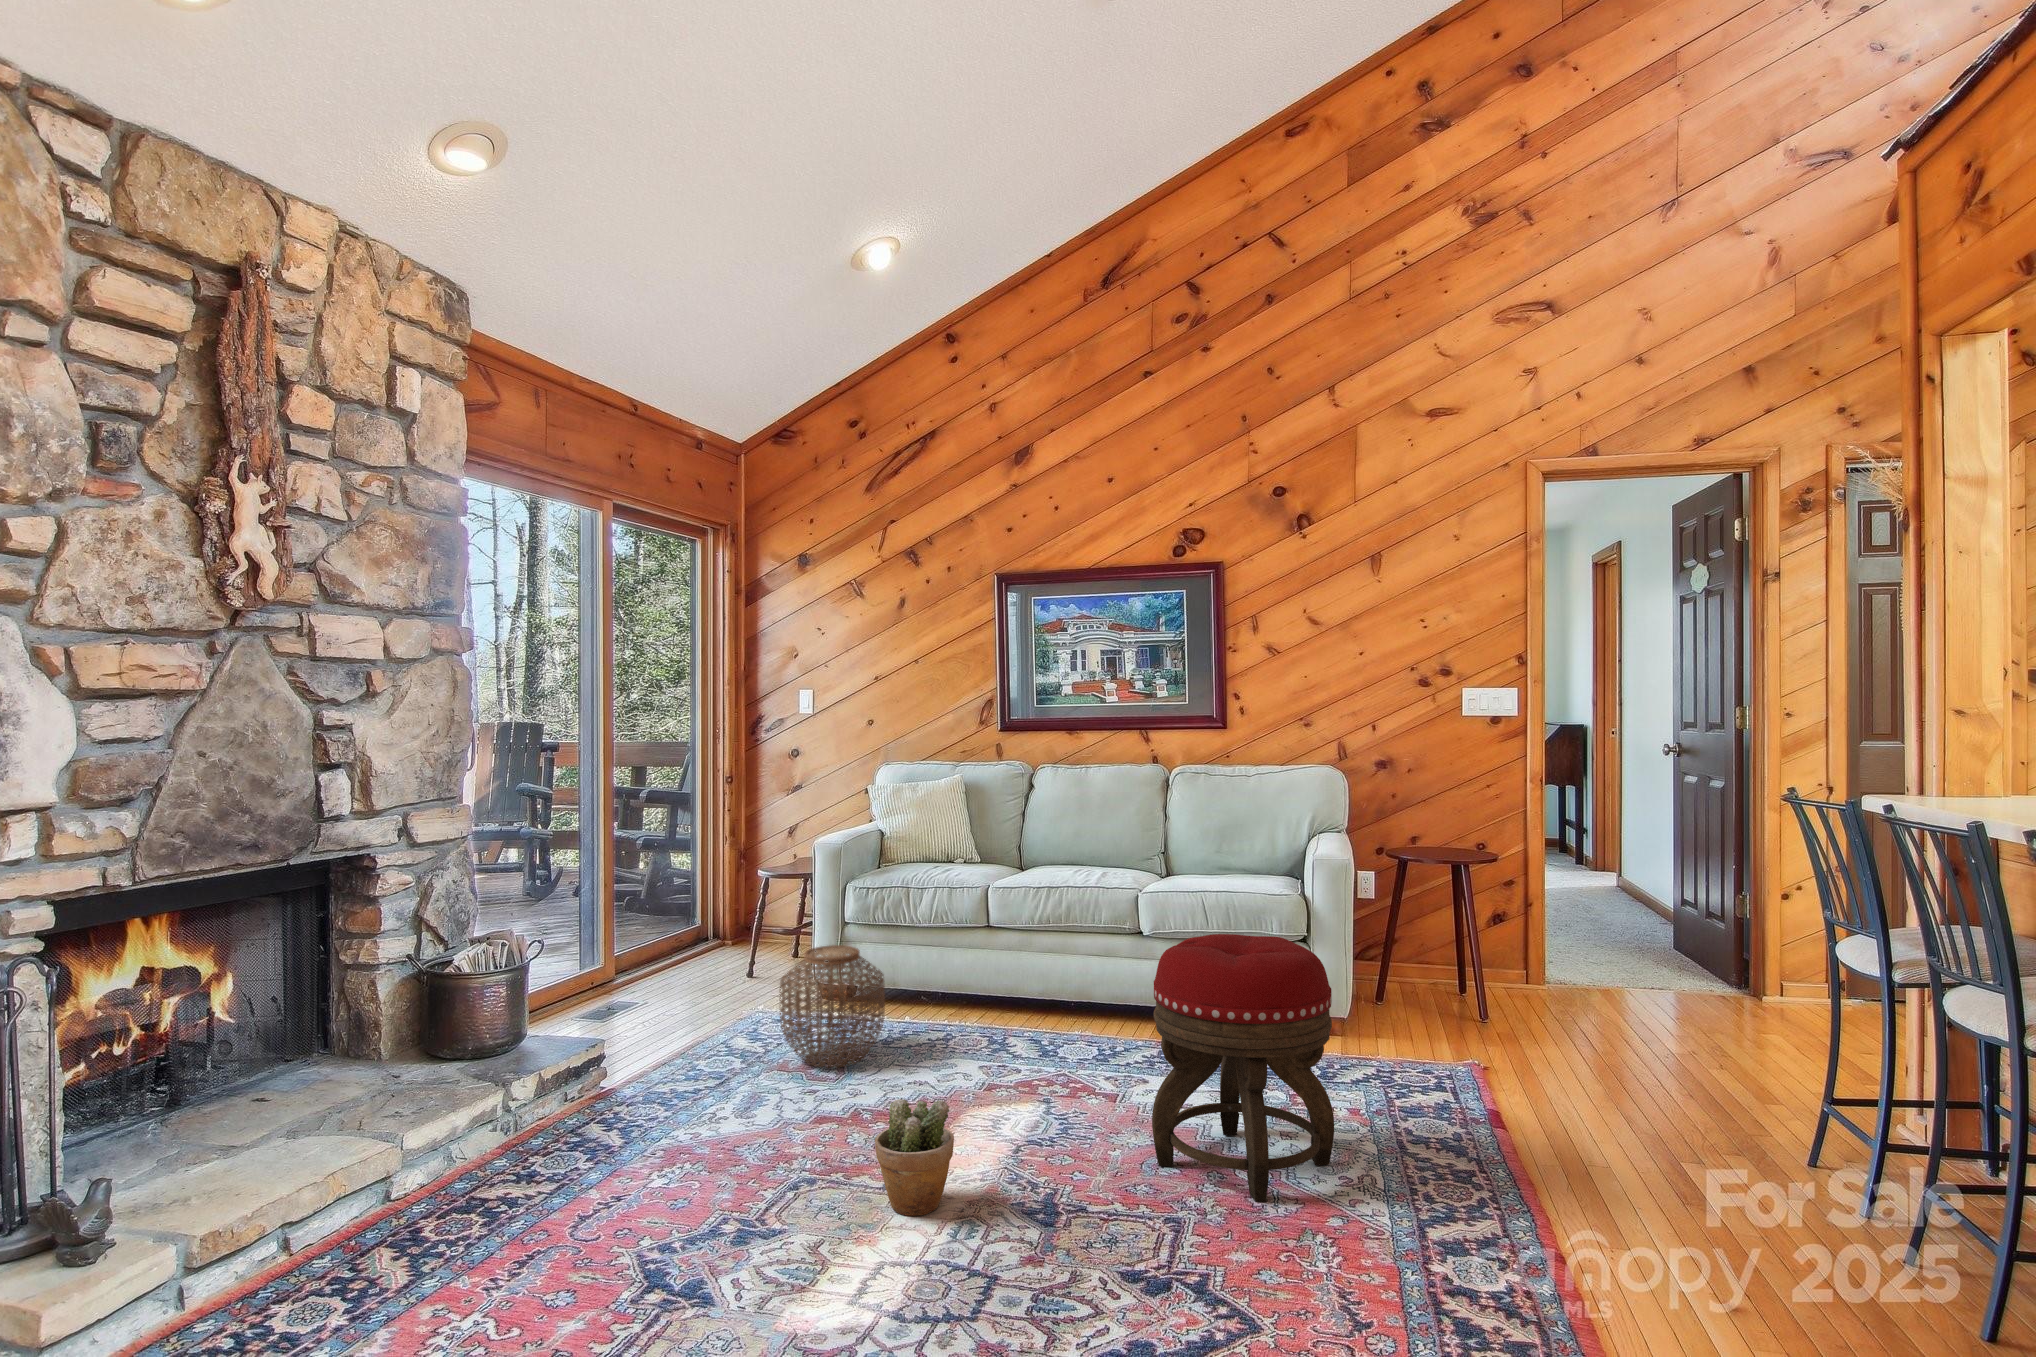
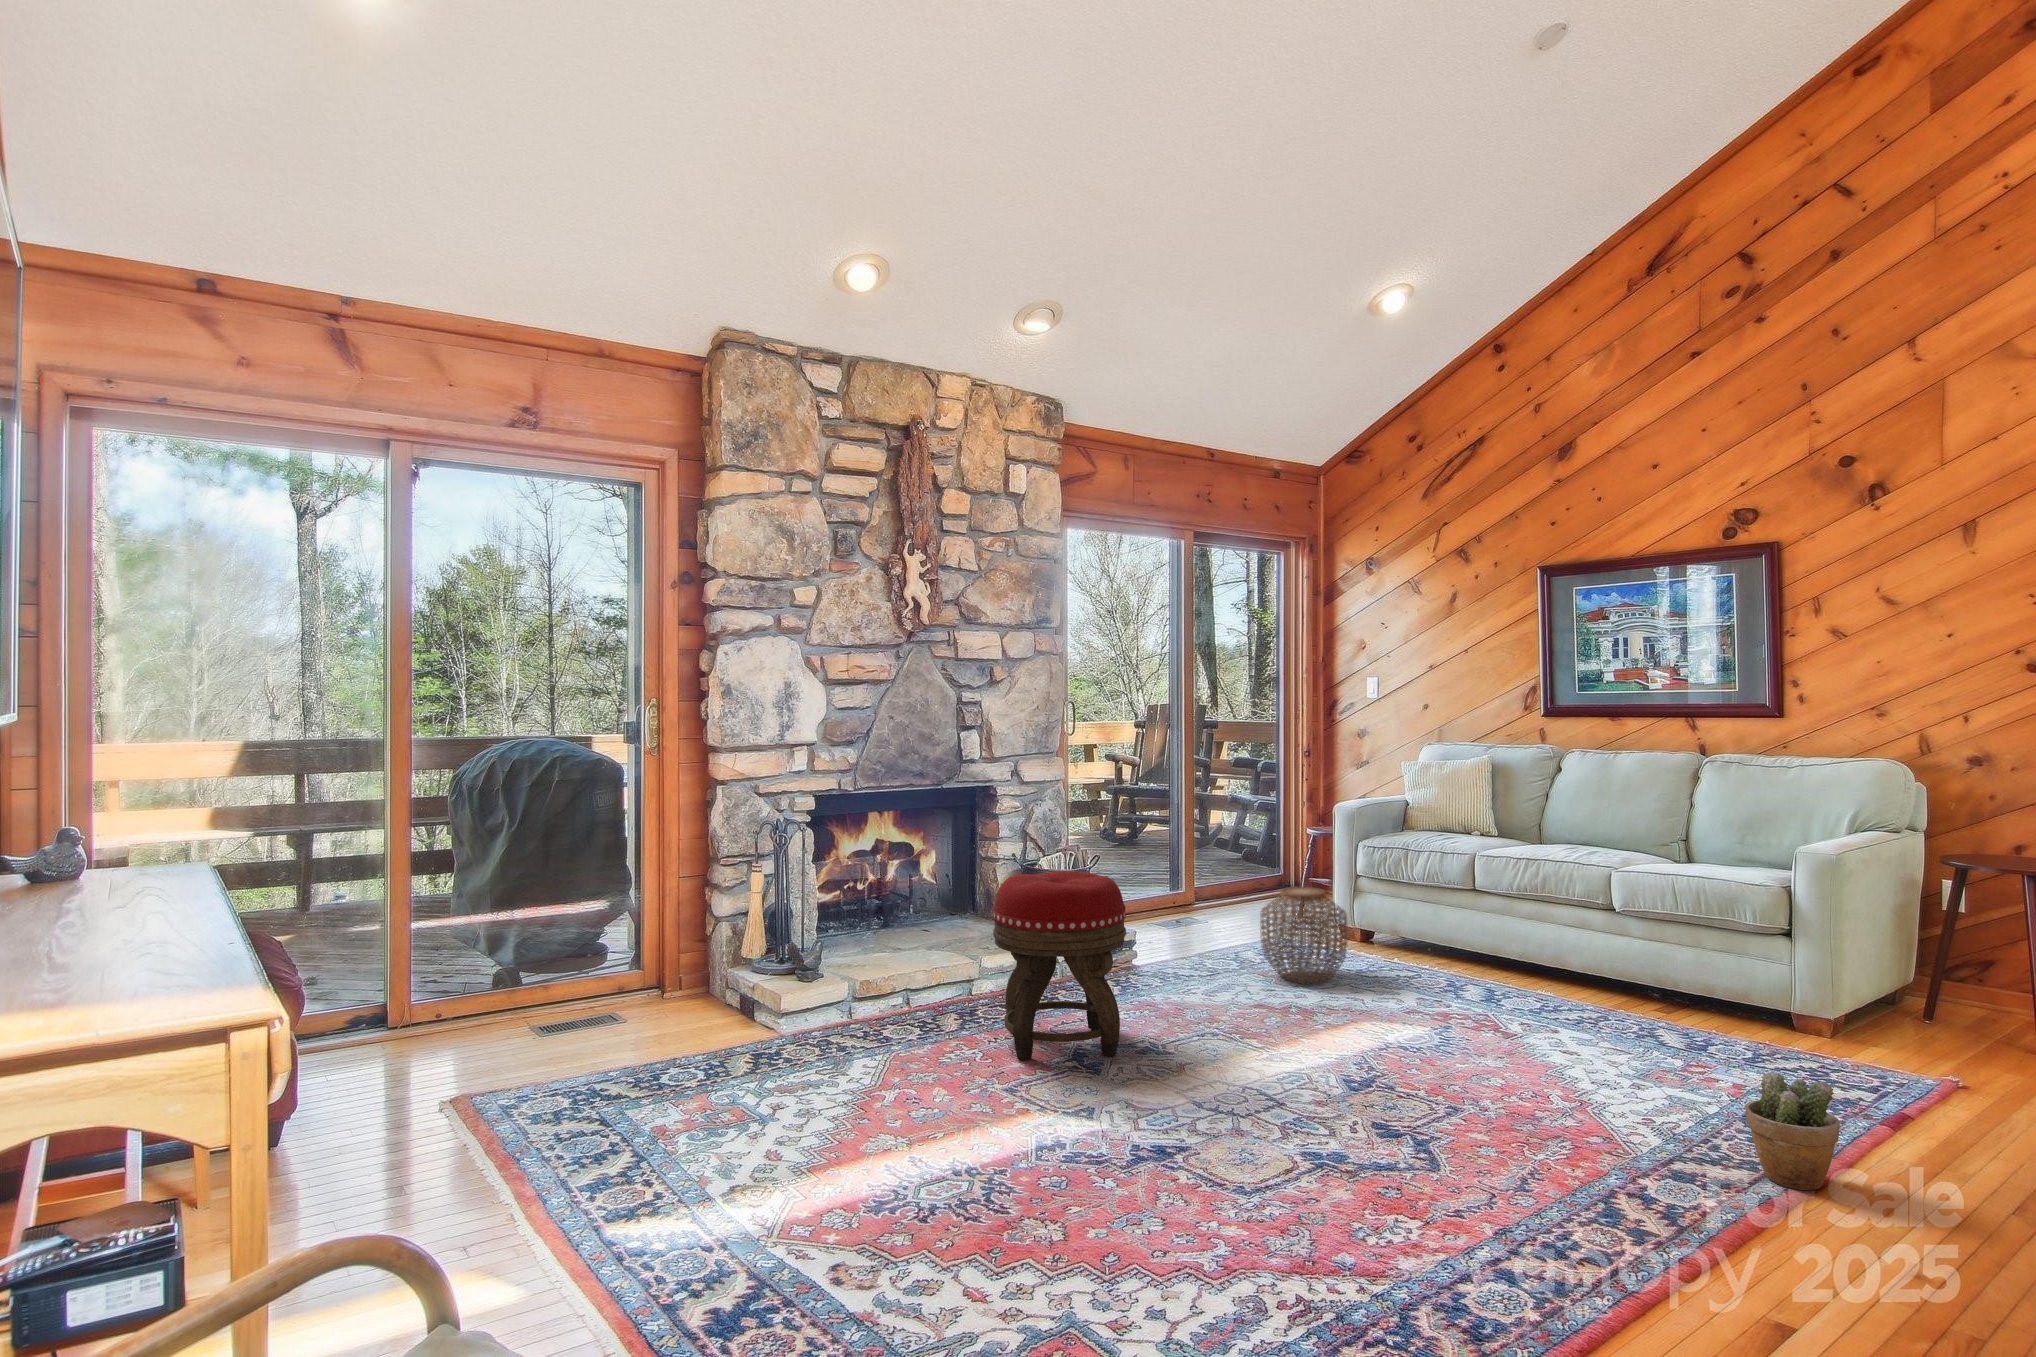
footstool: present [1152,934,1334,1202] -> present [993,871,1126,1060]
potted plant: present [875,1099,954,1216] -> present [1745,1072,1840,1190]

